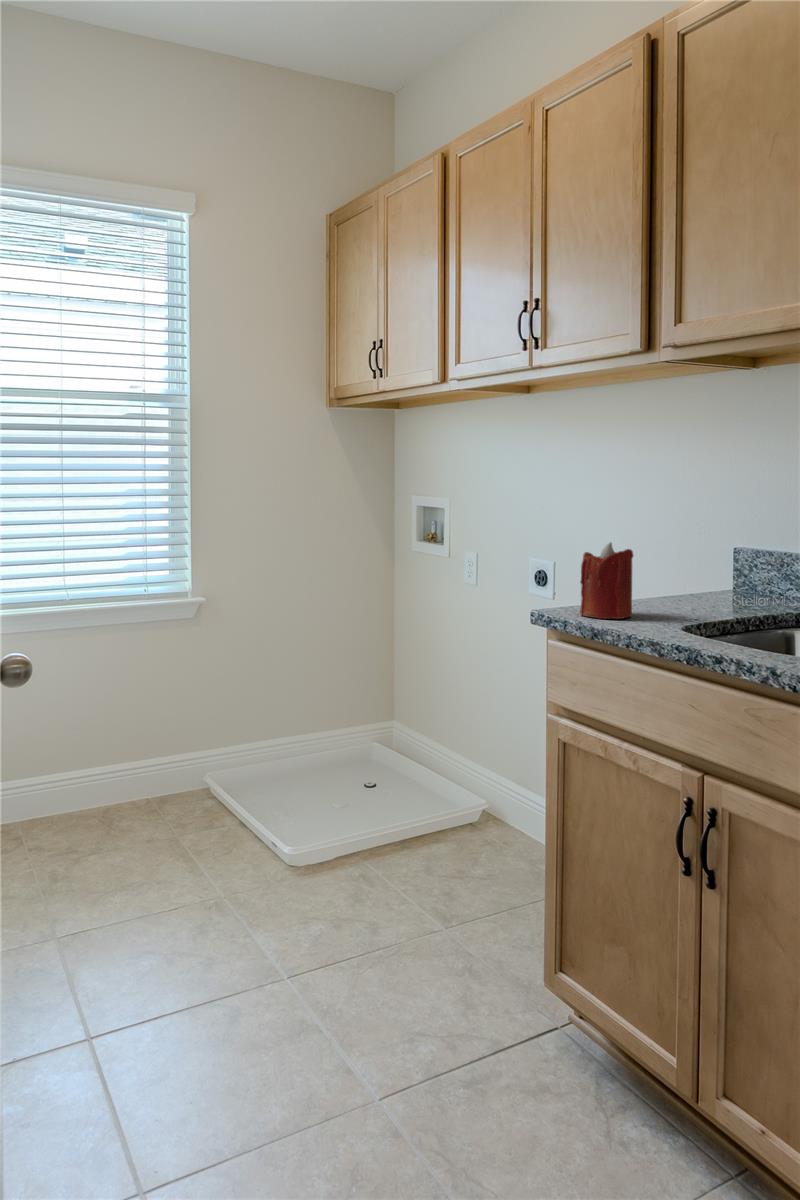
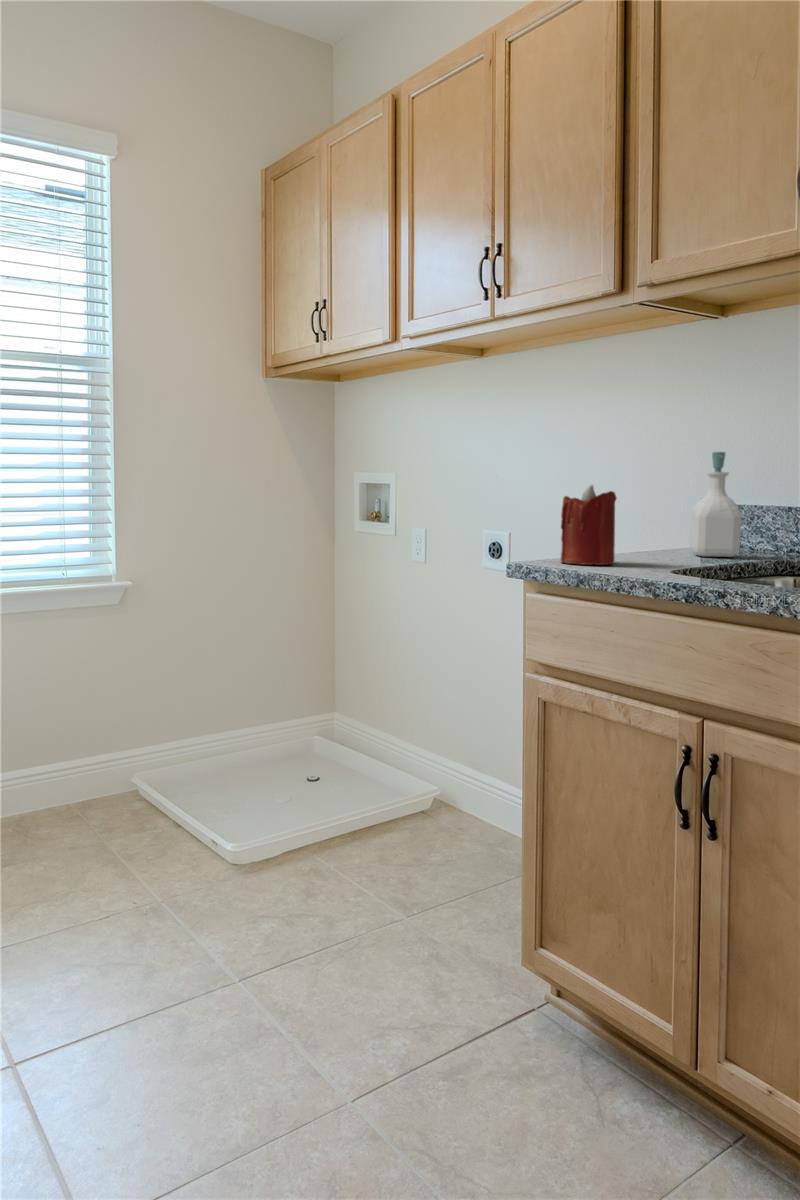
soap bottle: none [716,502,765,604] -> present [690,452,741,557]

